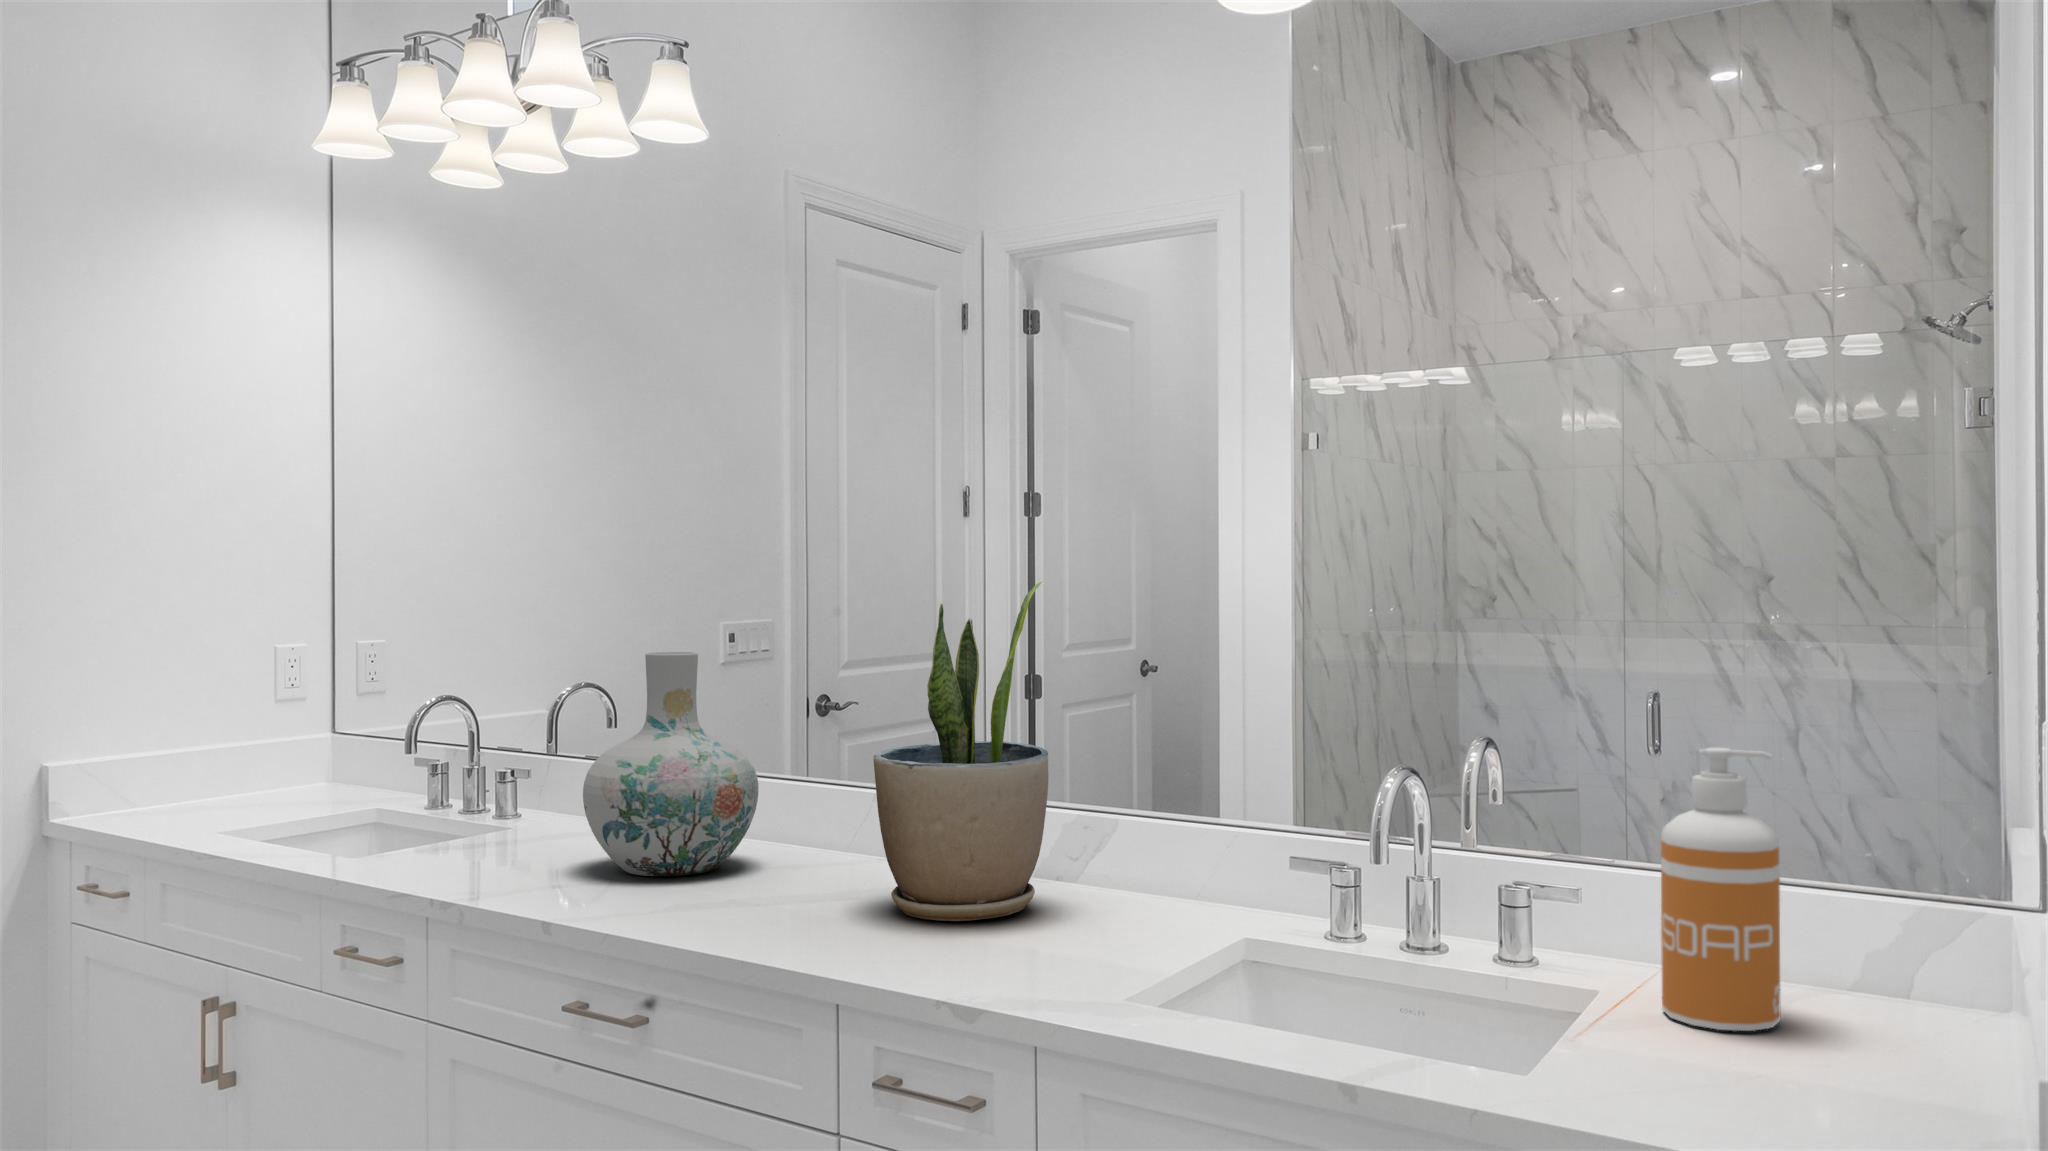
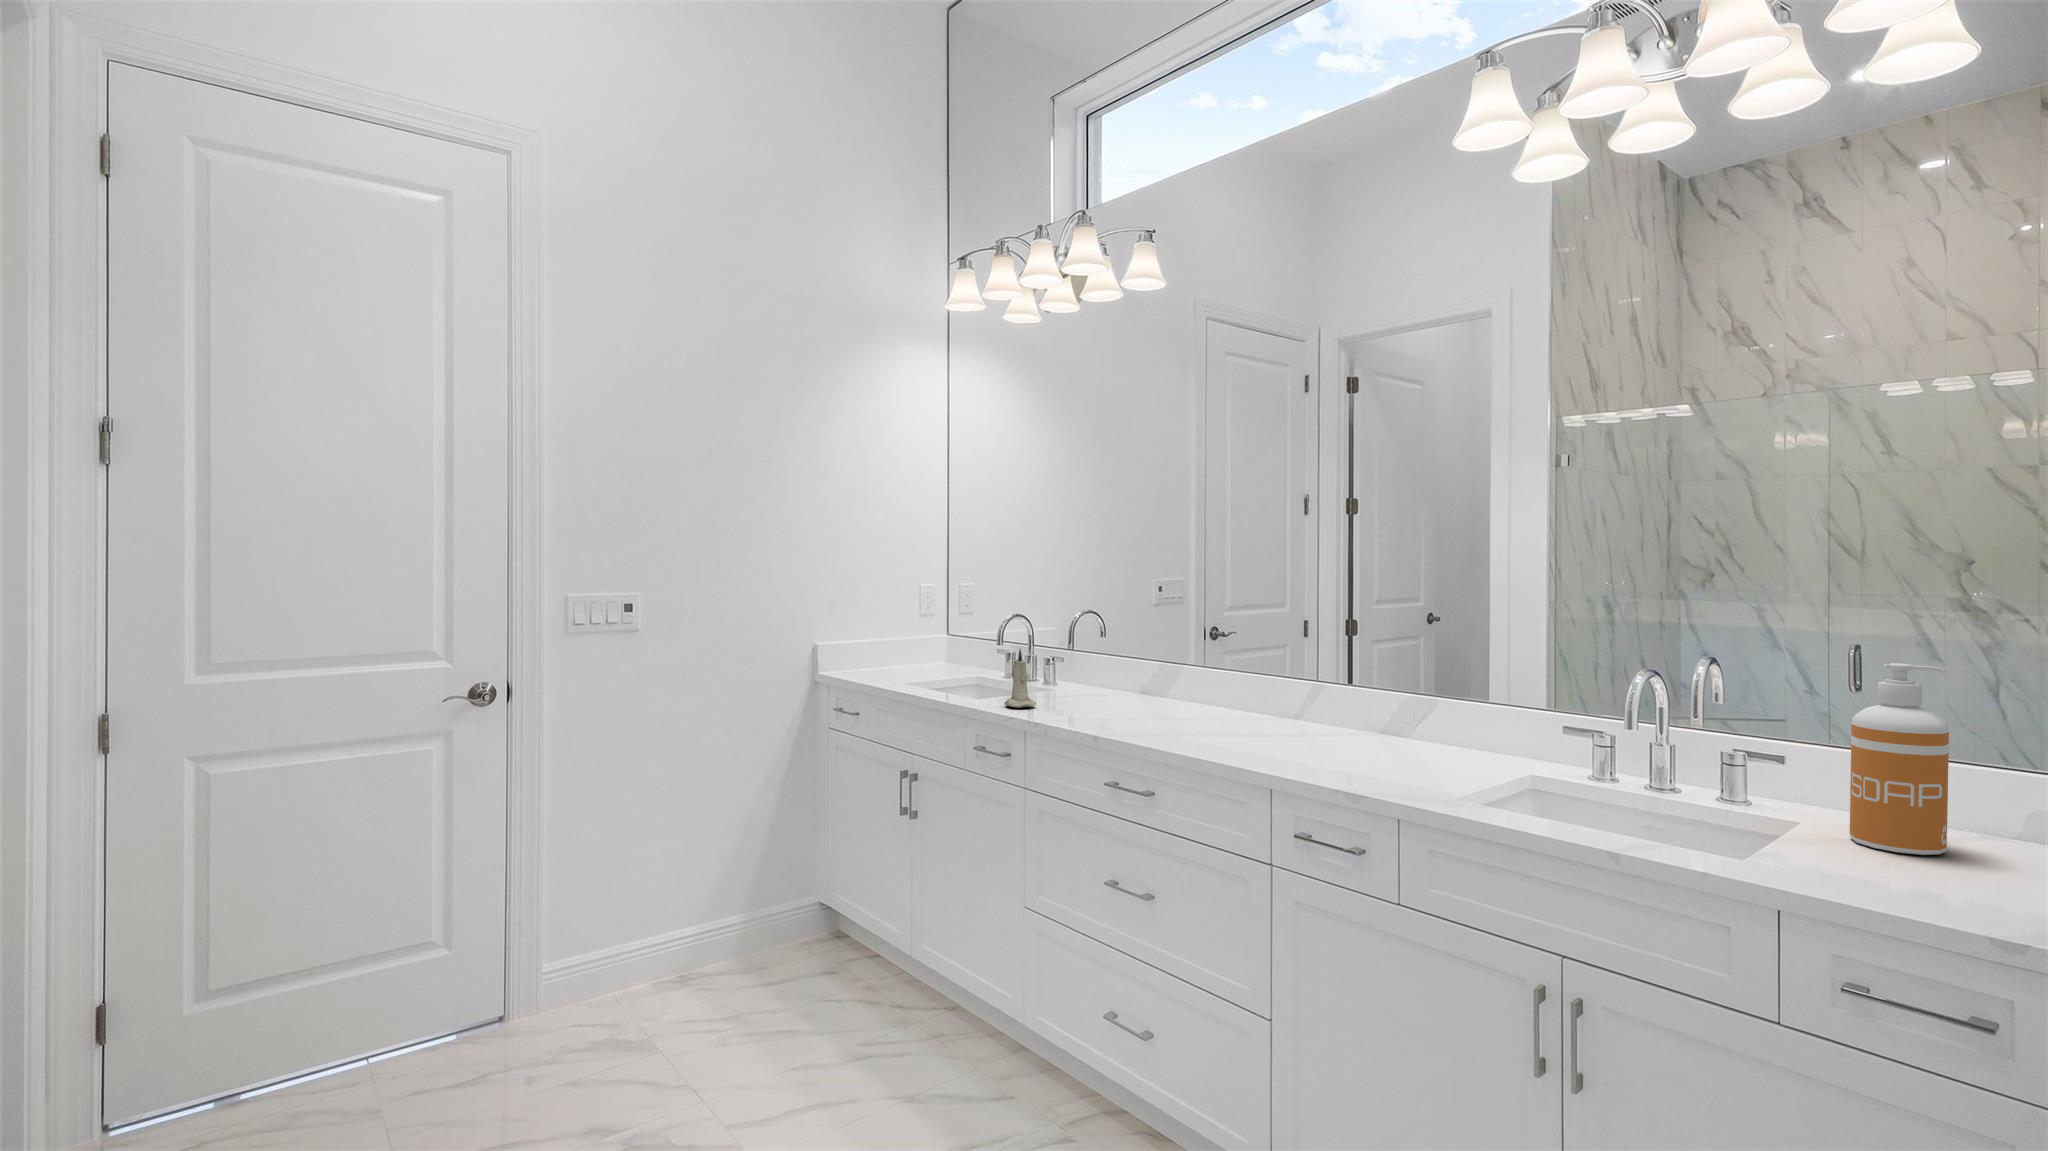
potted plant: present [873,582,1048,921] -> none [1285,550,1396,755]
vase: present [583,652,759,876] -> none [1106,592,1206,722]
candle: none [404,755,464,863] -> present [1004,648,1036,708]

